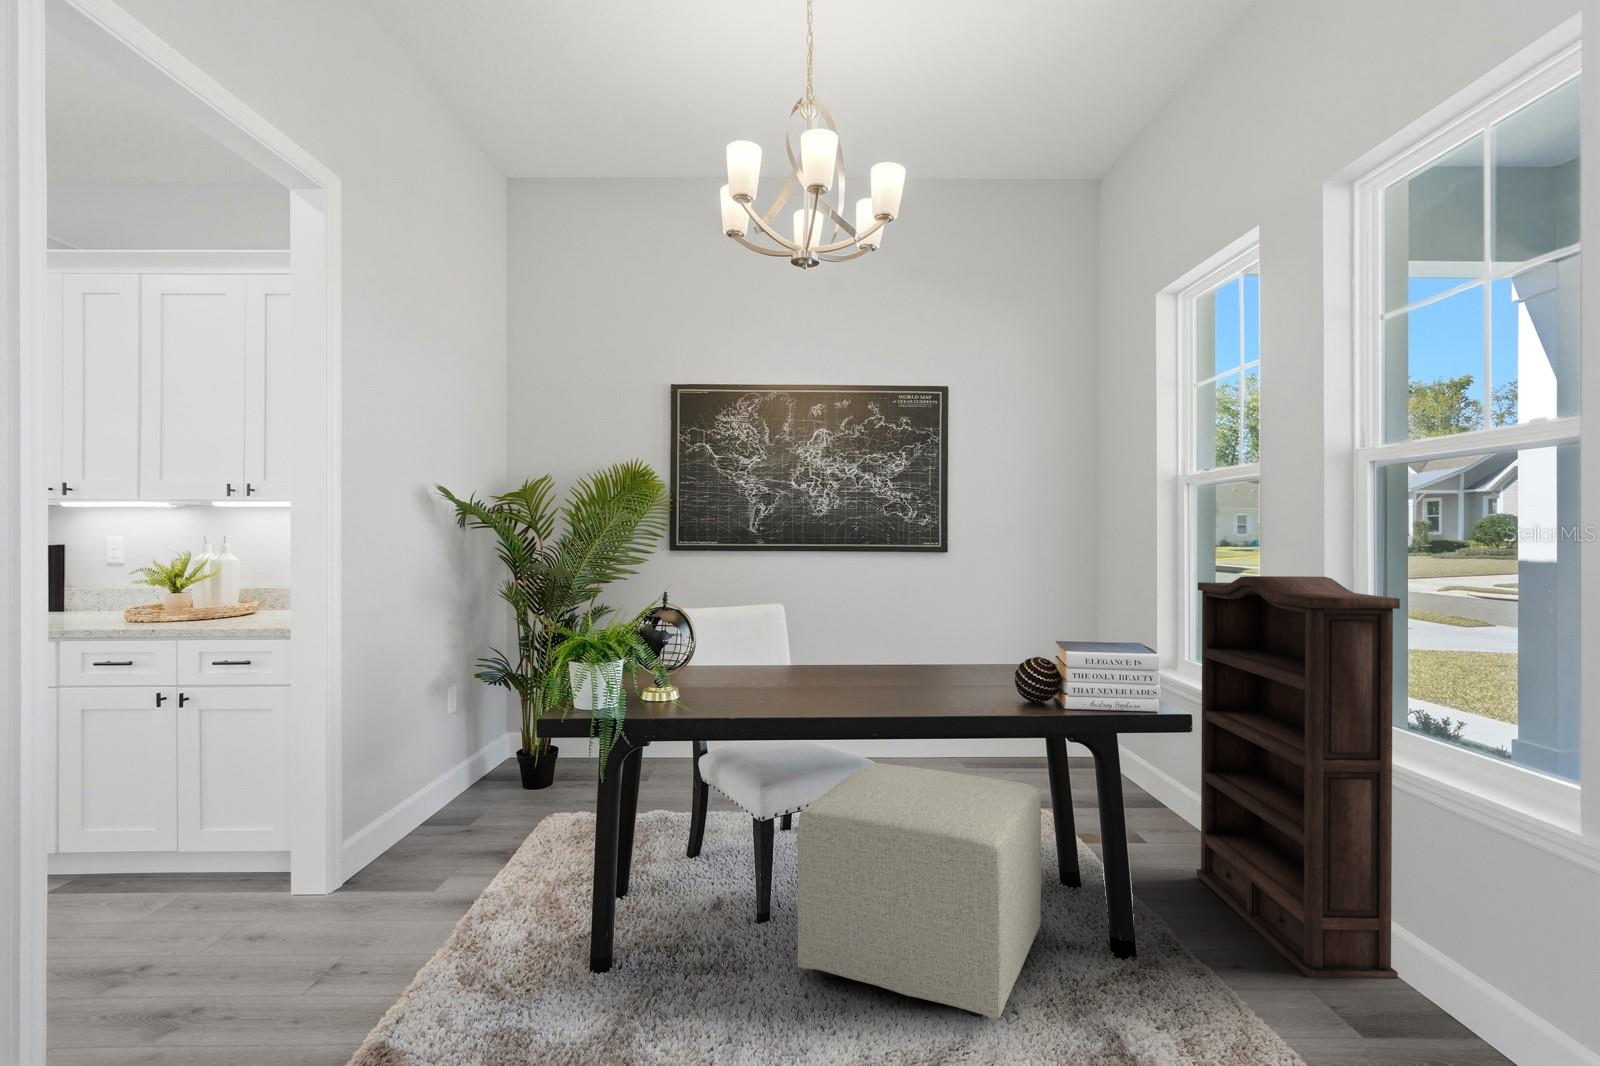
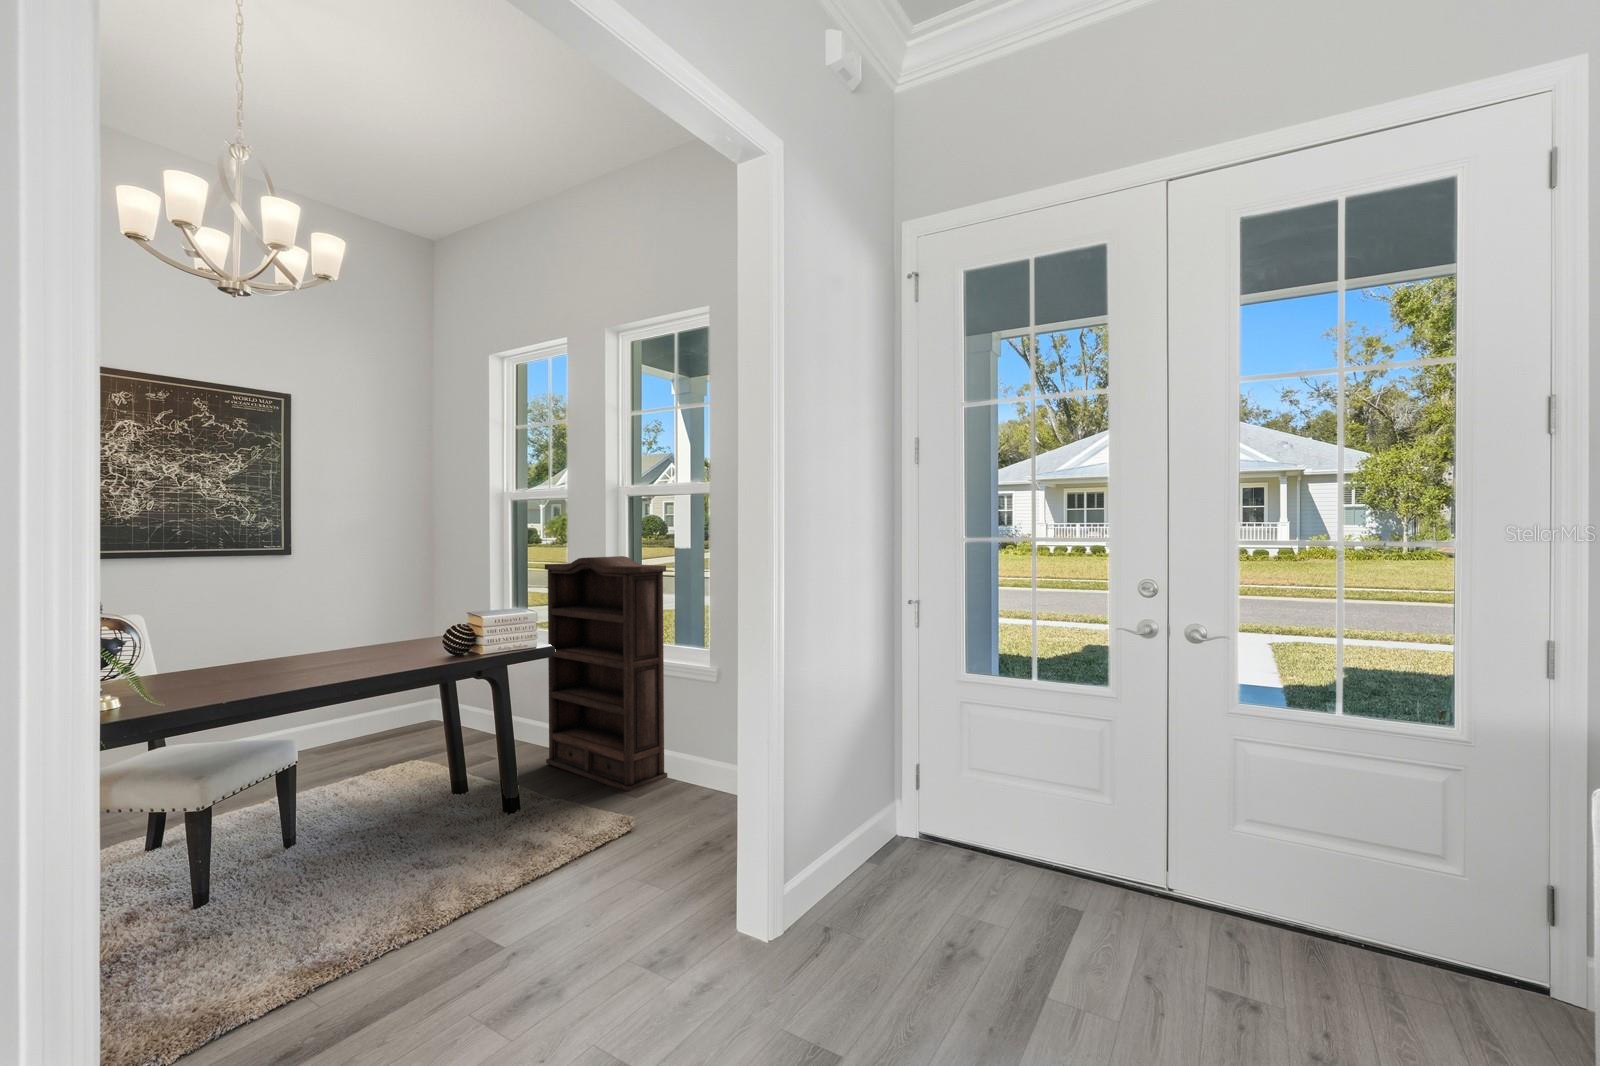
ottoman: present [797,763,1041,1019] -> none [262,719,467,921]

